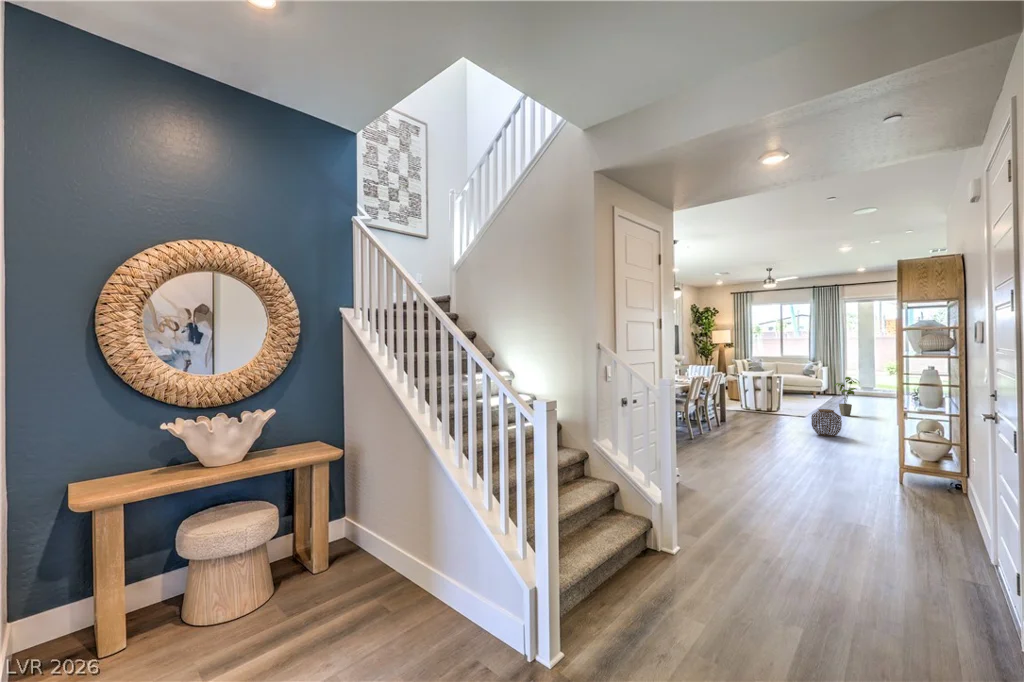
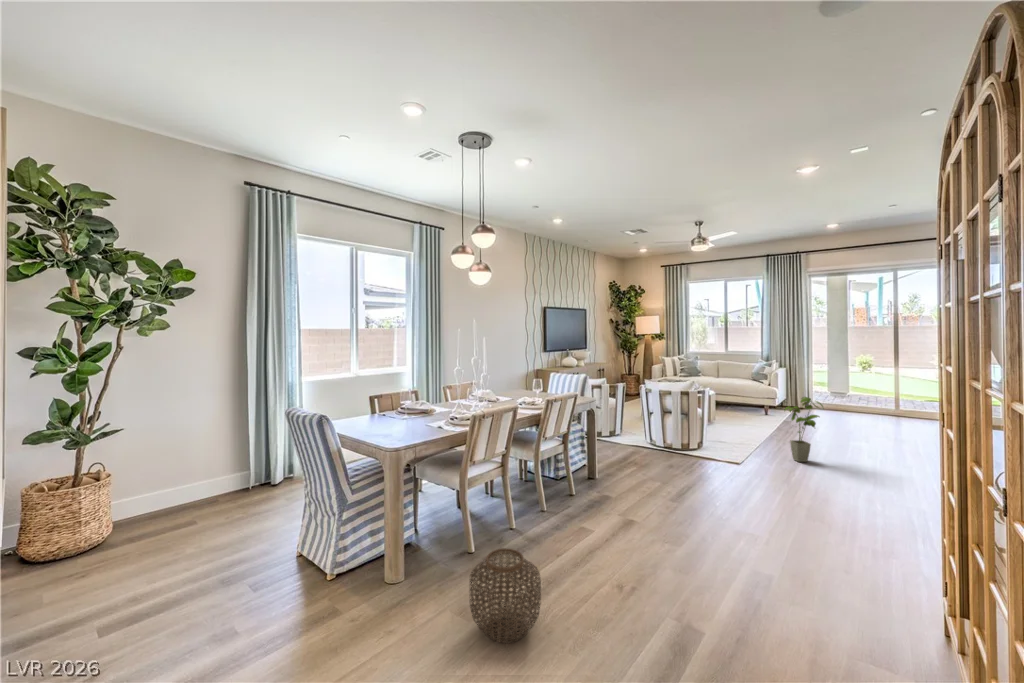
woven basket: present [811,409,842,437] -> present [470,549,541,643]

